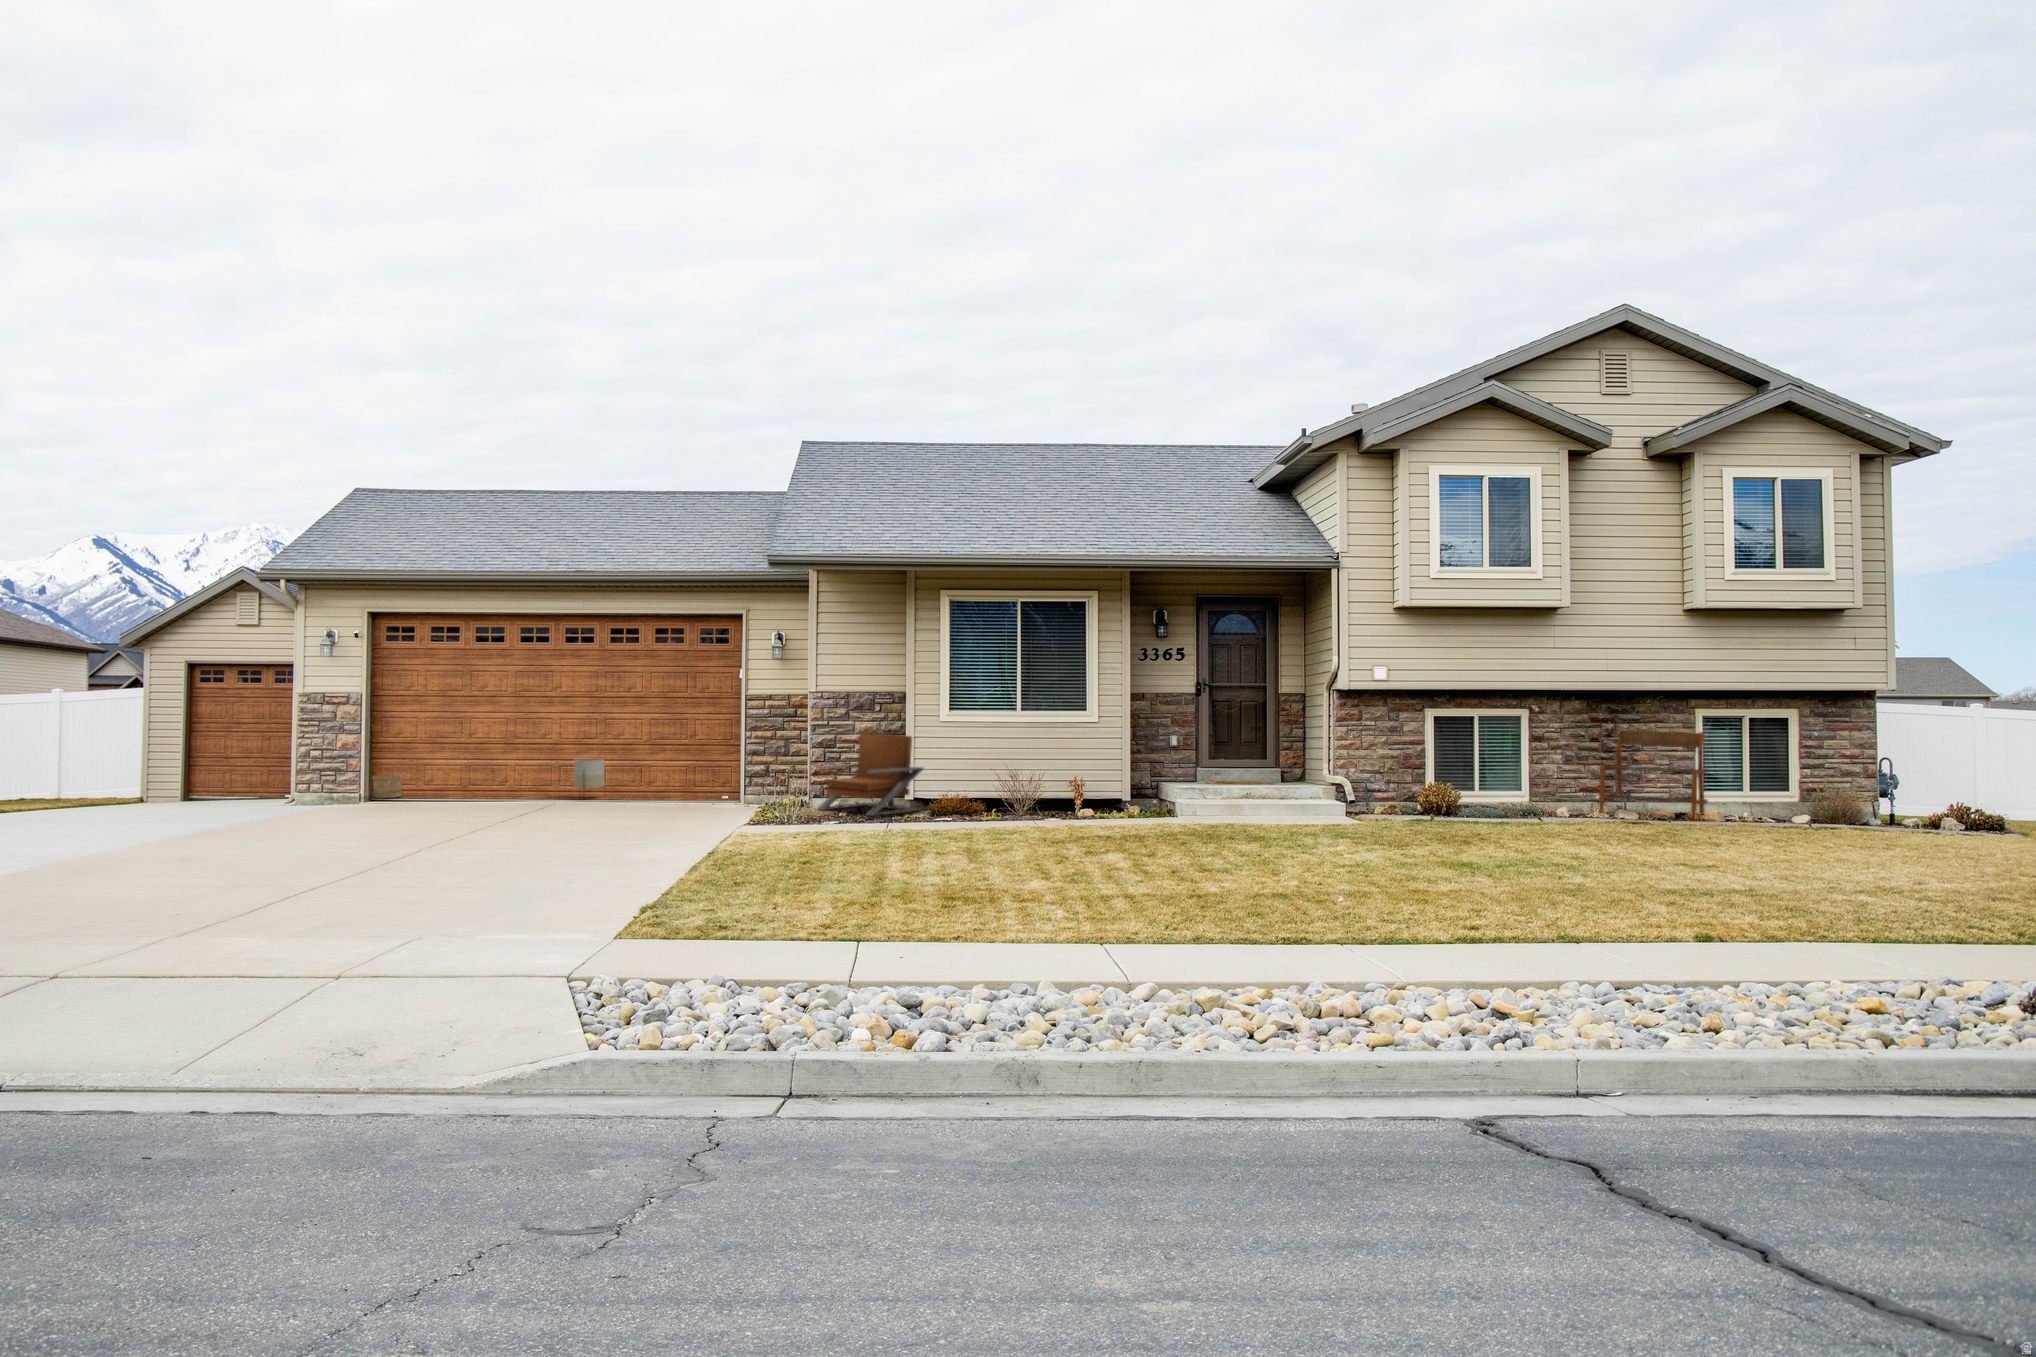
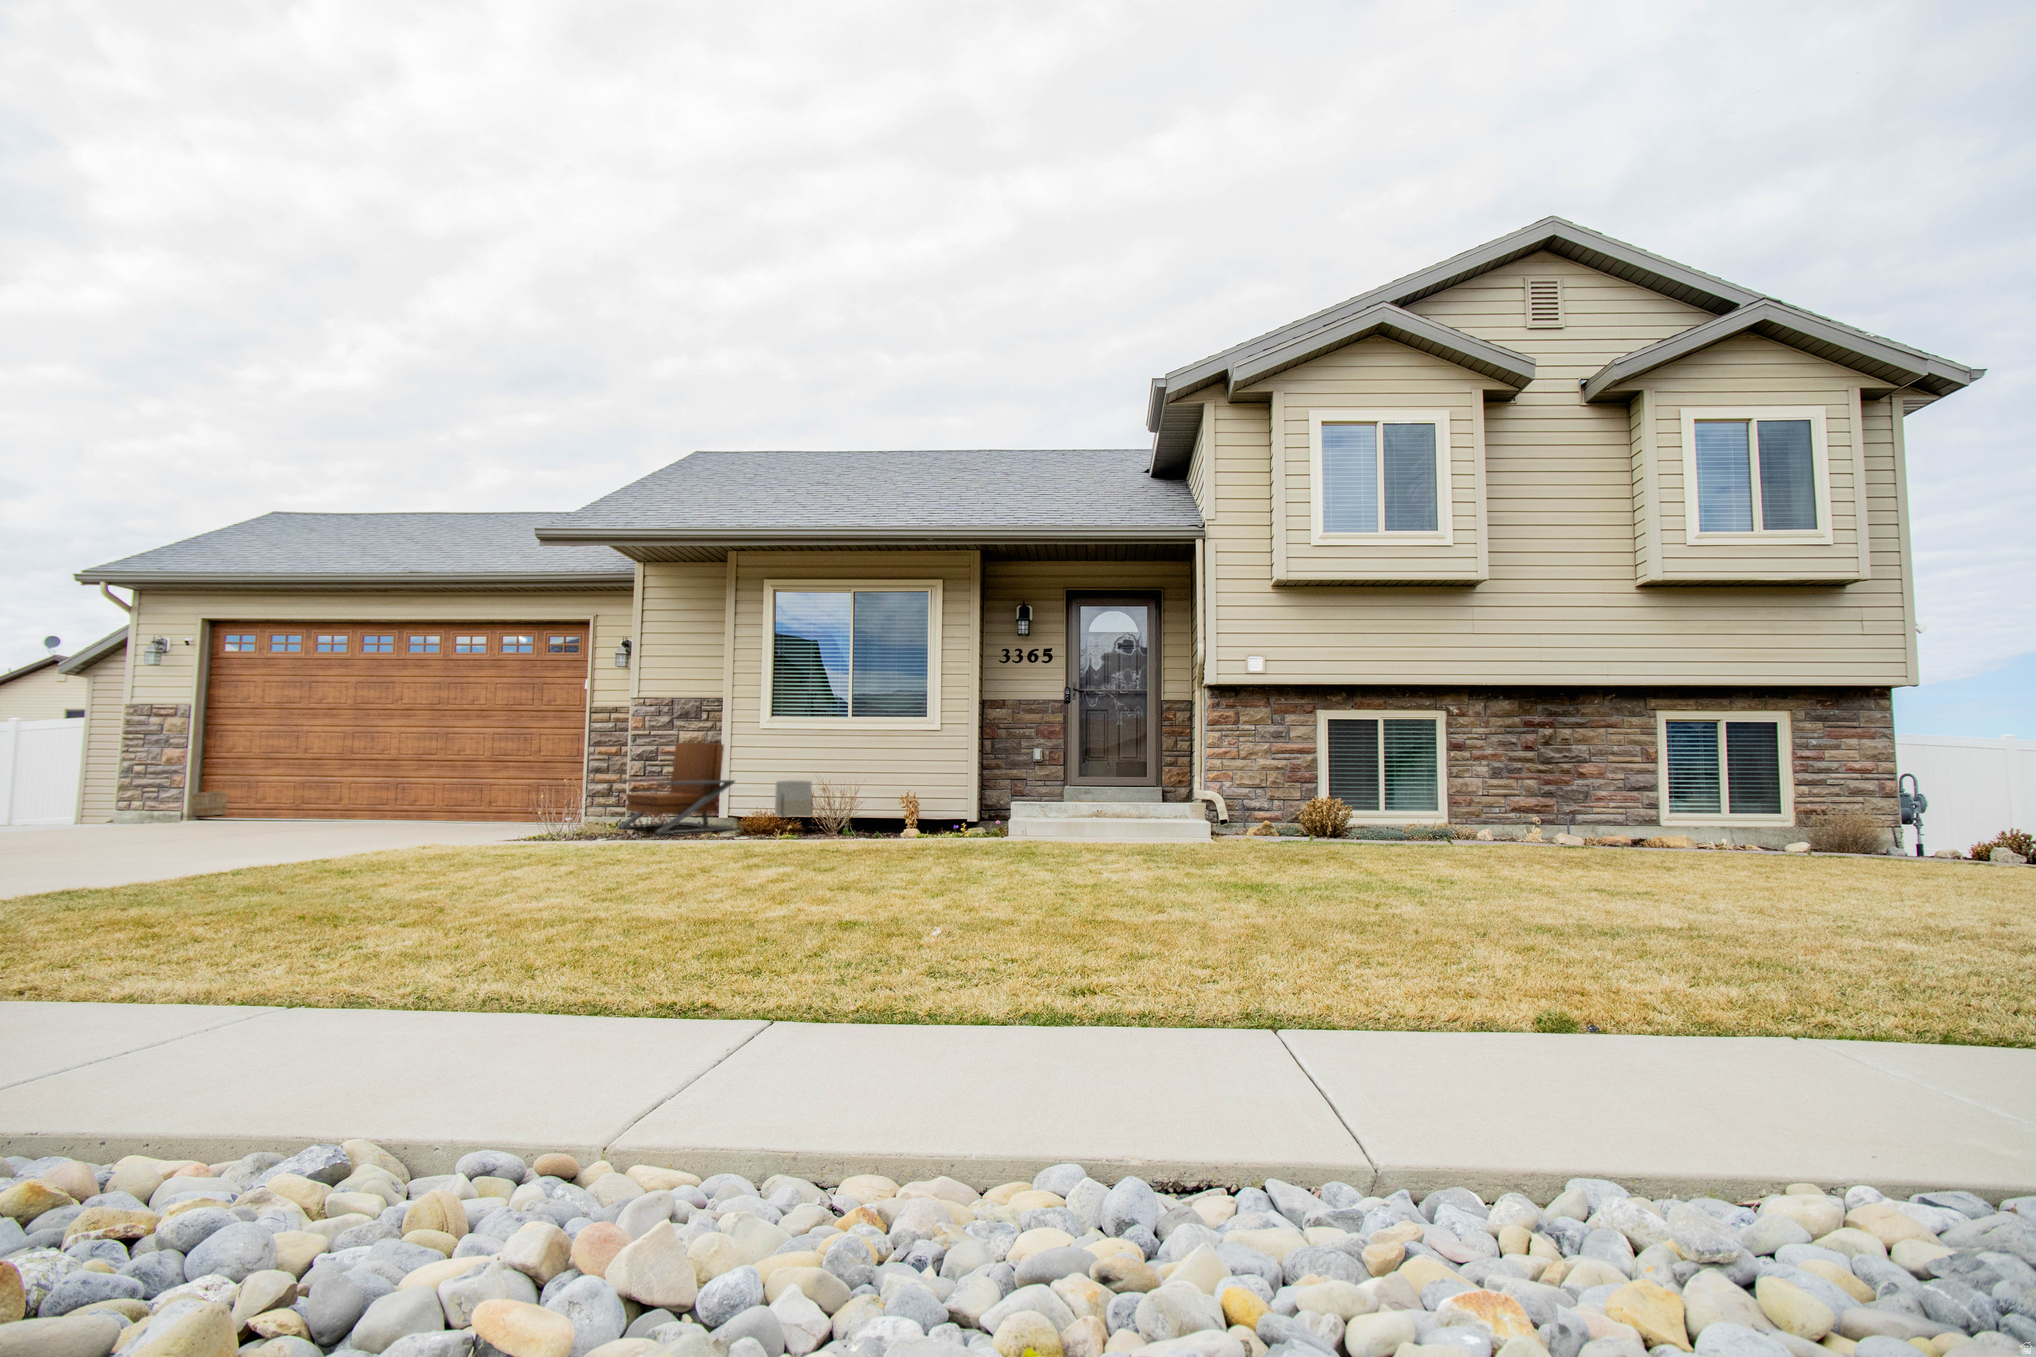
bench: present [1599,731,1708,819] -> none [1536,736,1674,844]
planter: present [574,759,605,788] -> present [775,781,813,831]

